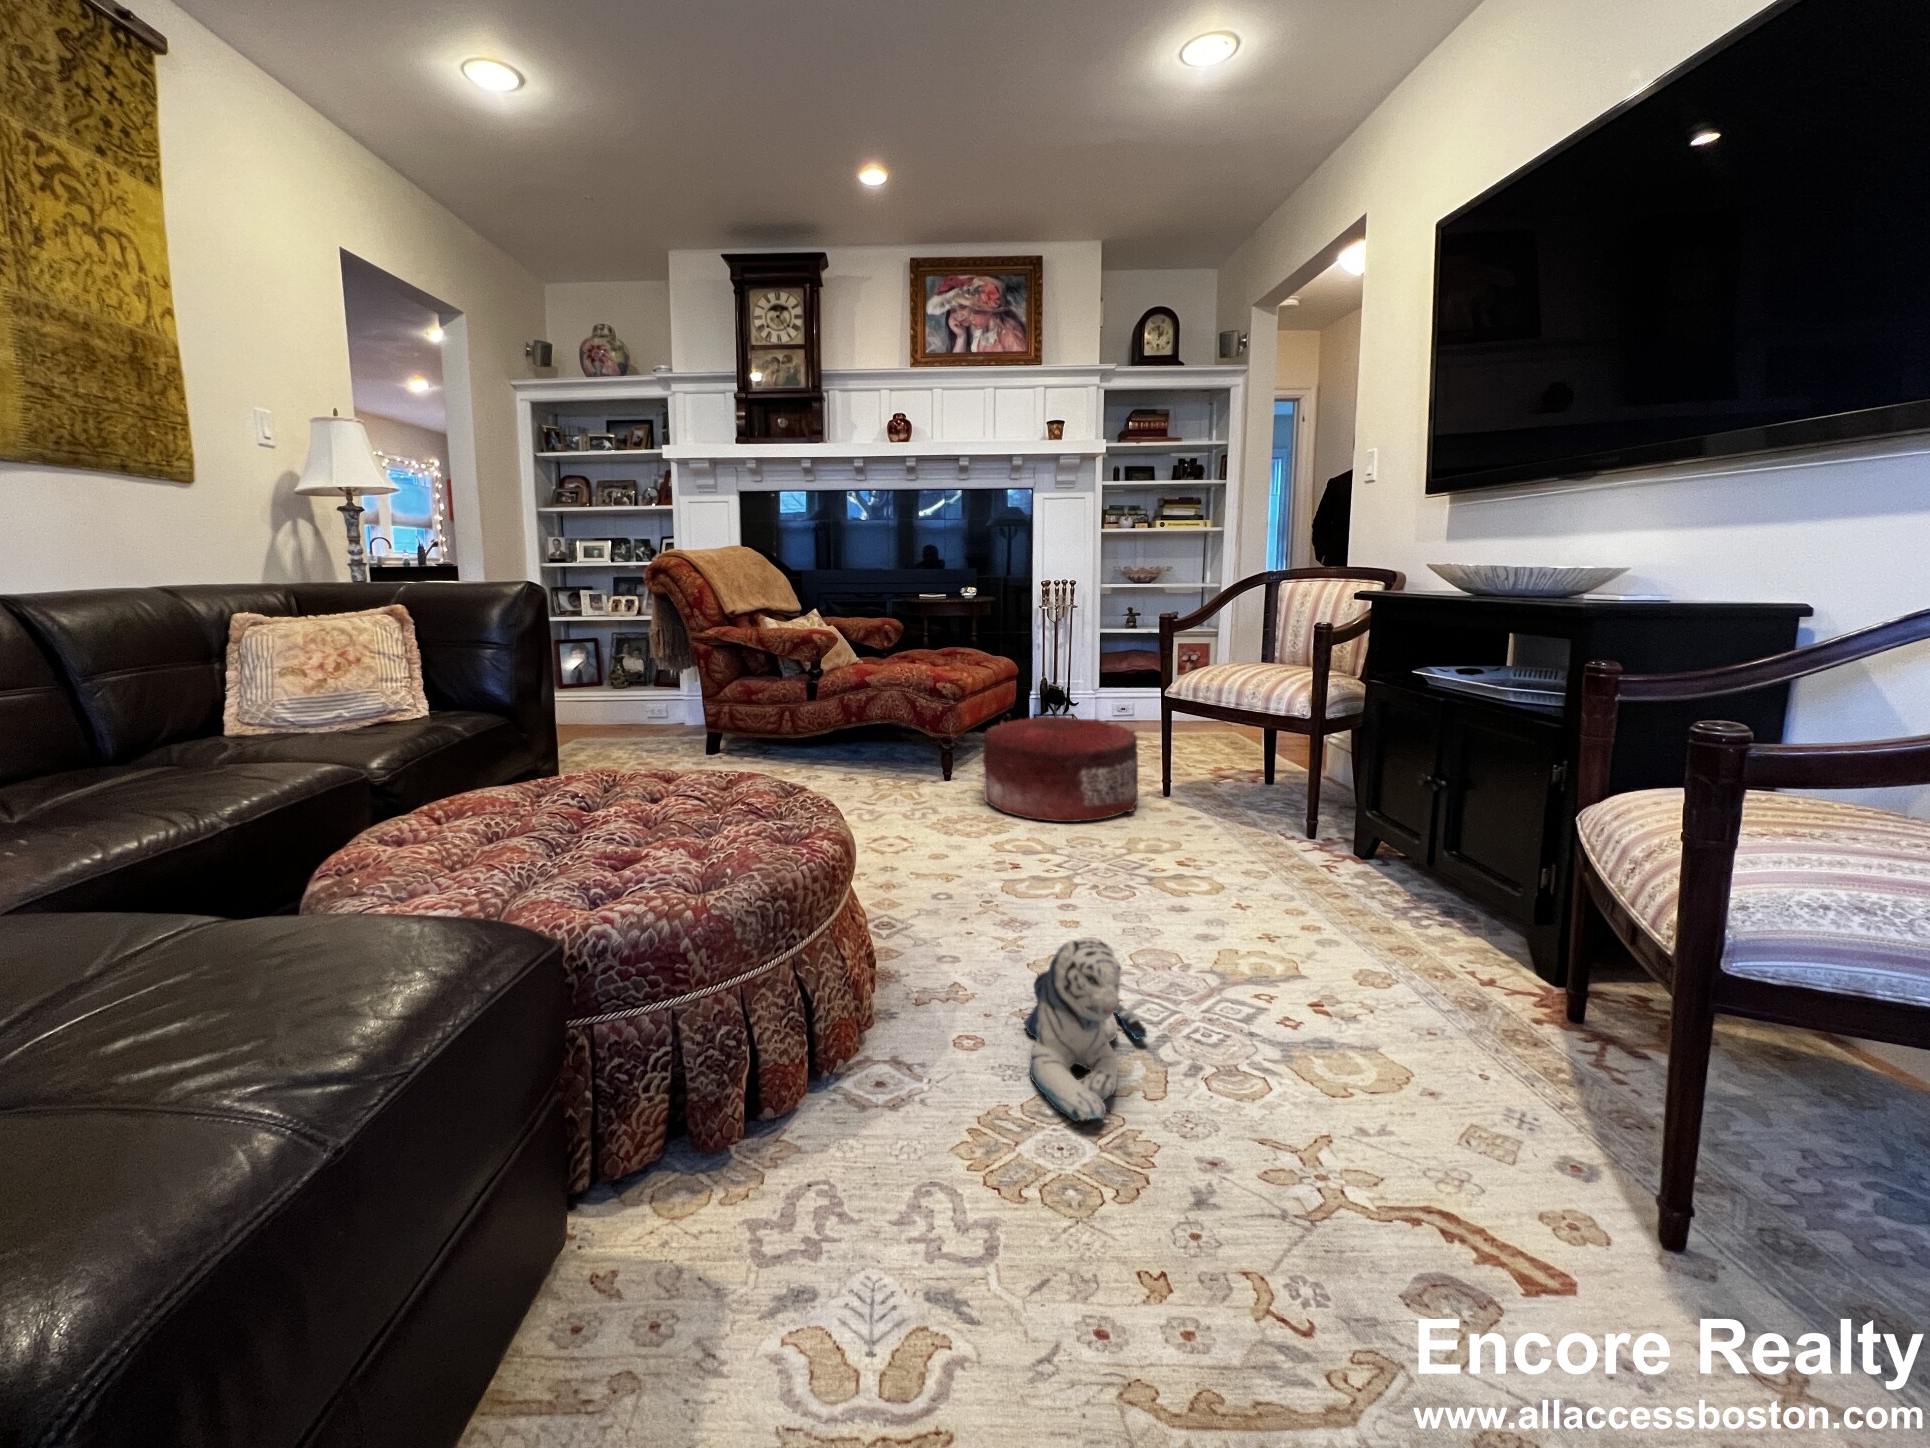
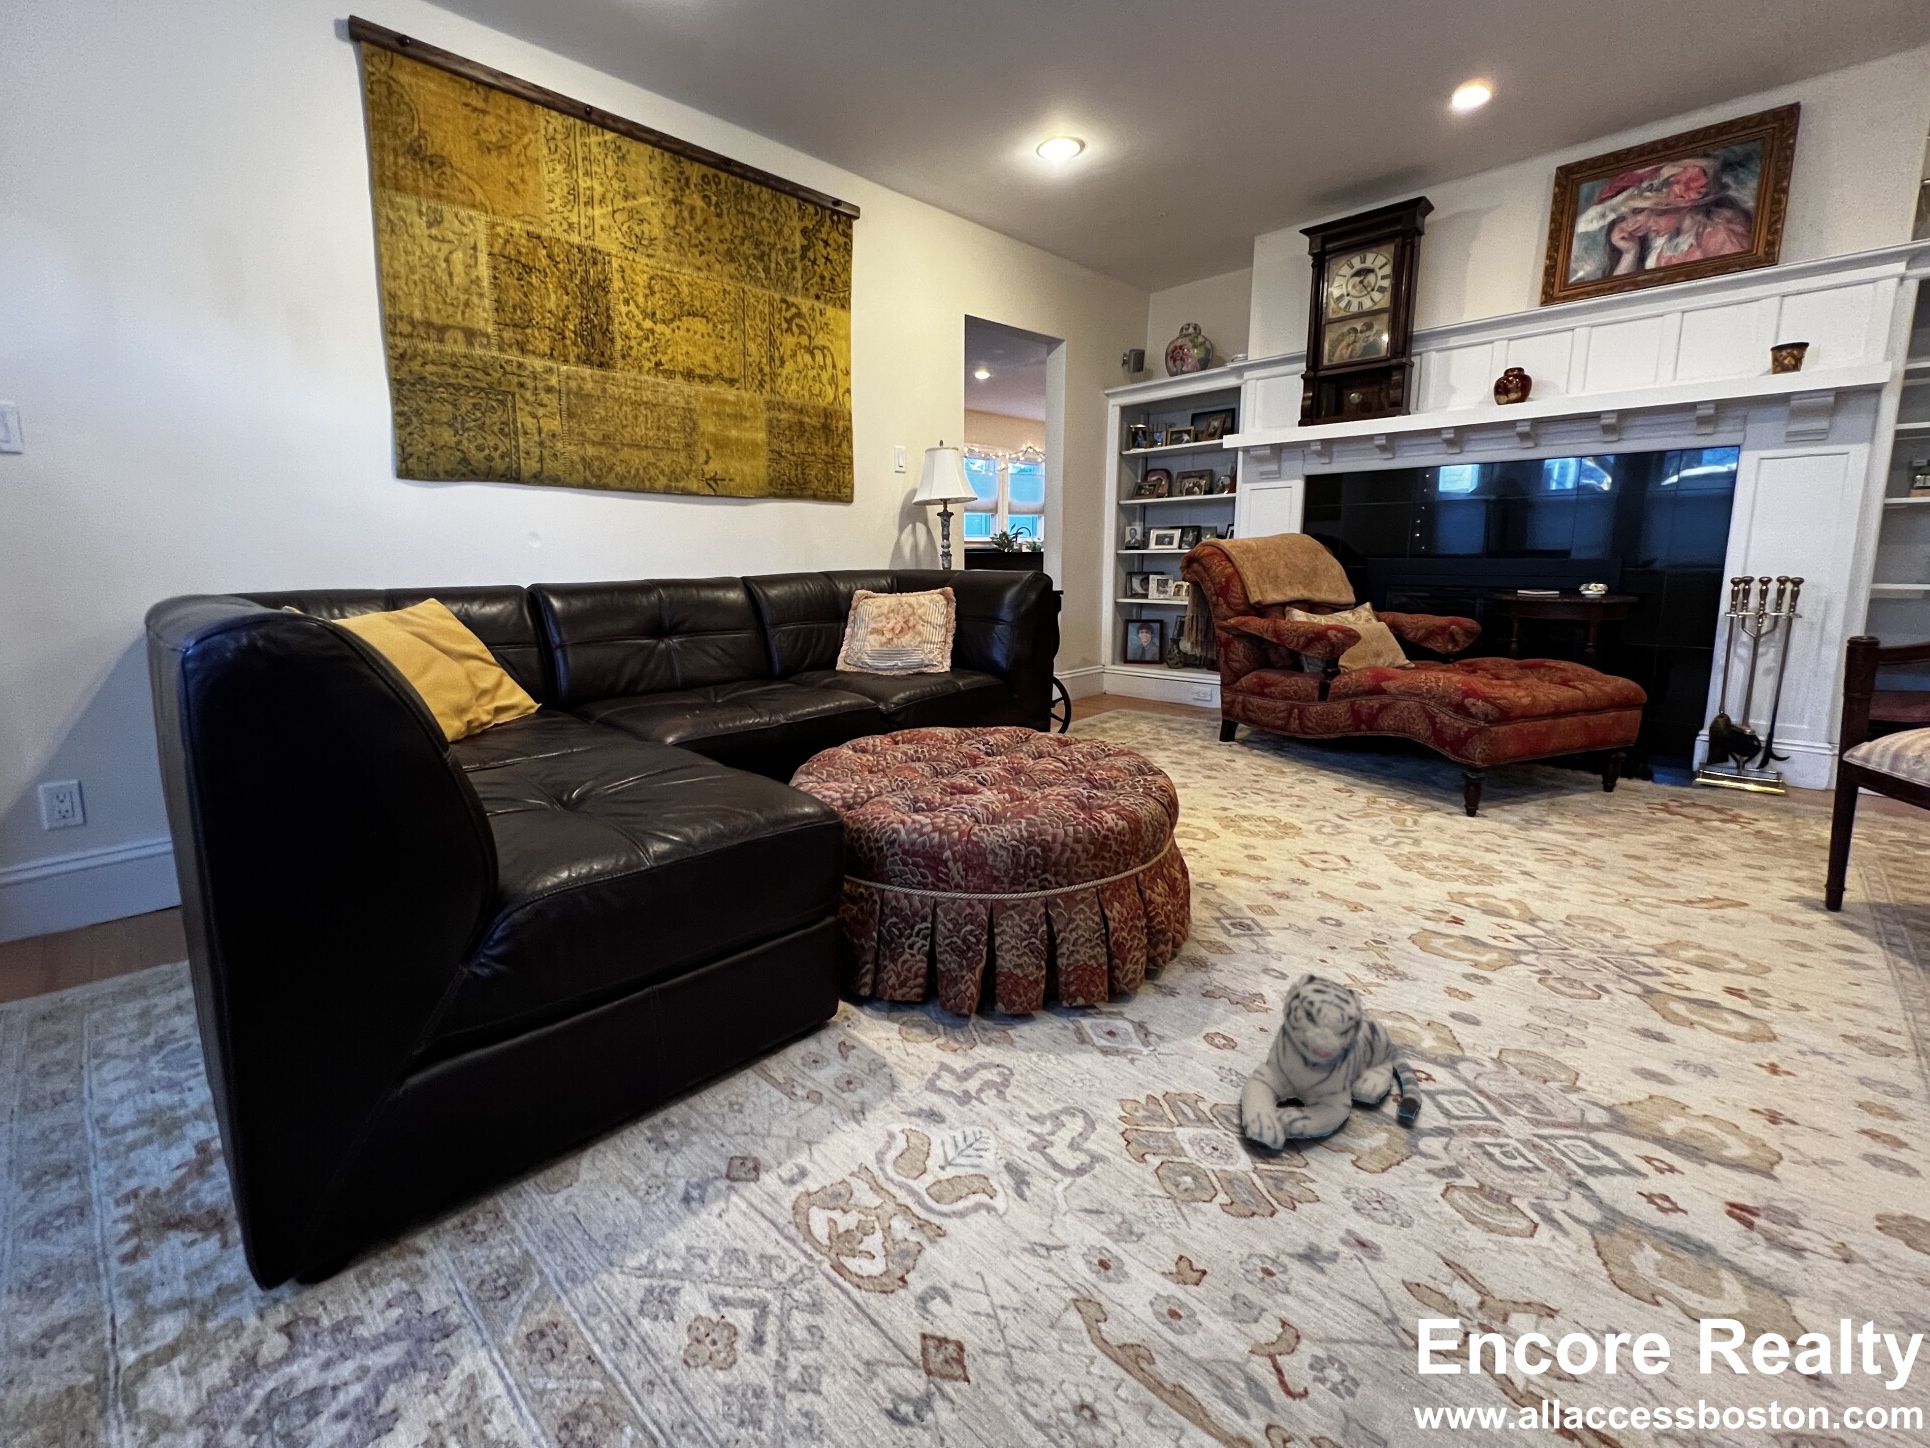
pouf: present [983,716,1138,822] -> none [1496,752,1773,909]

